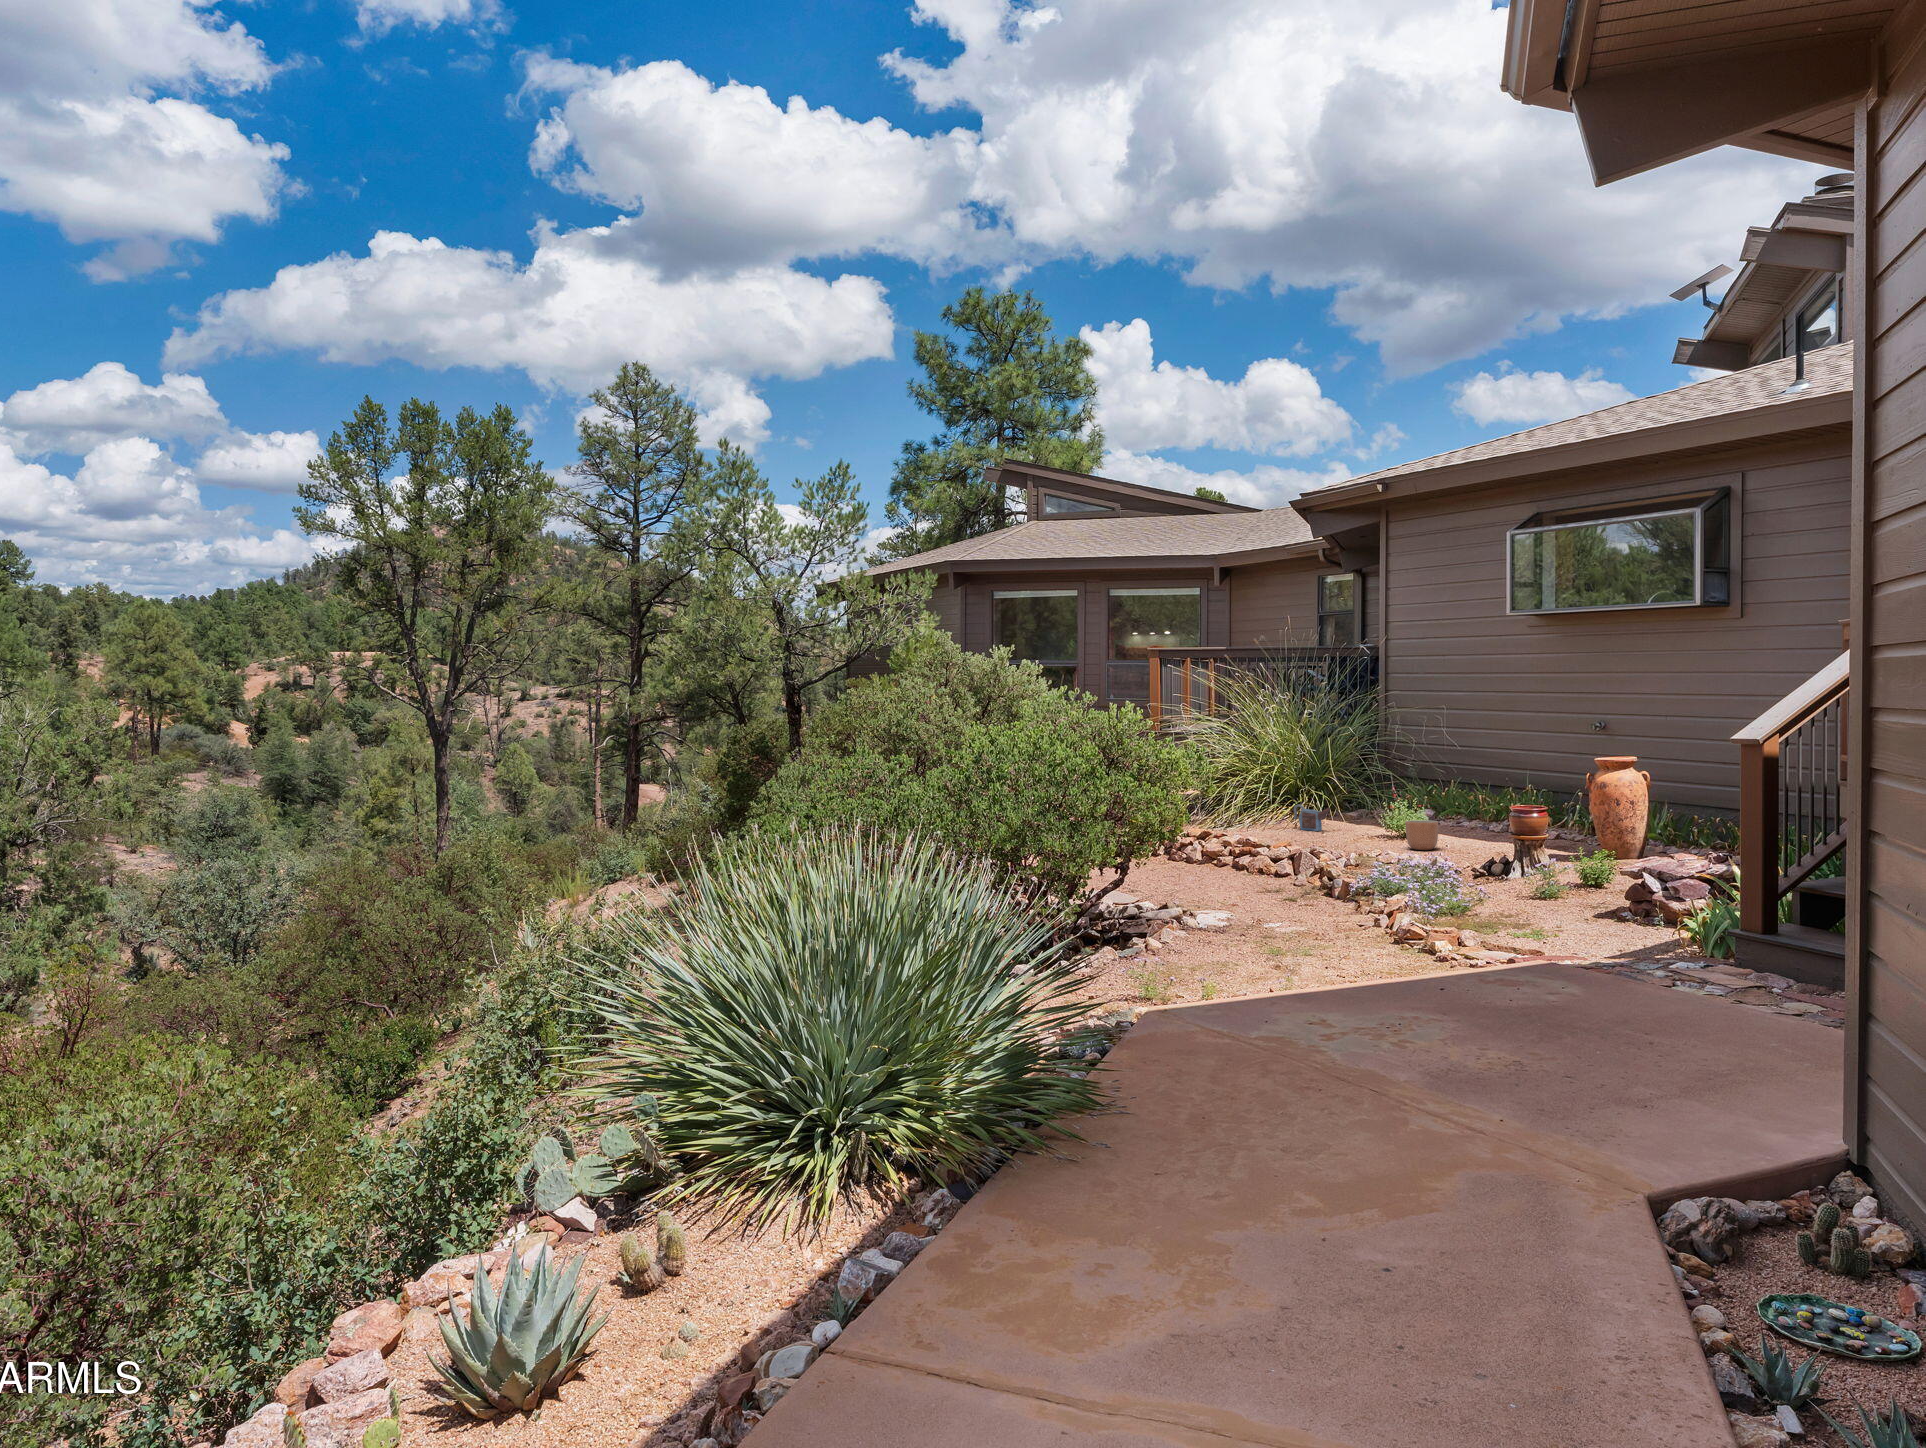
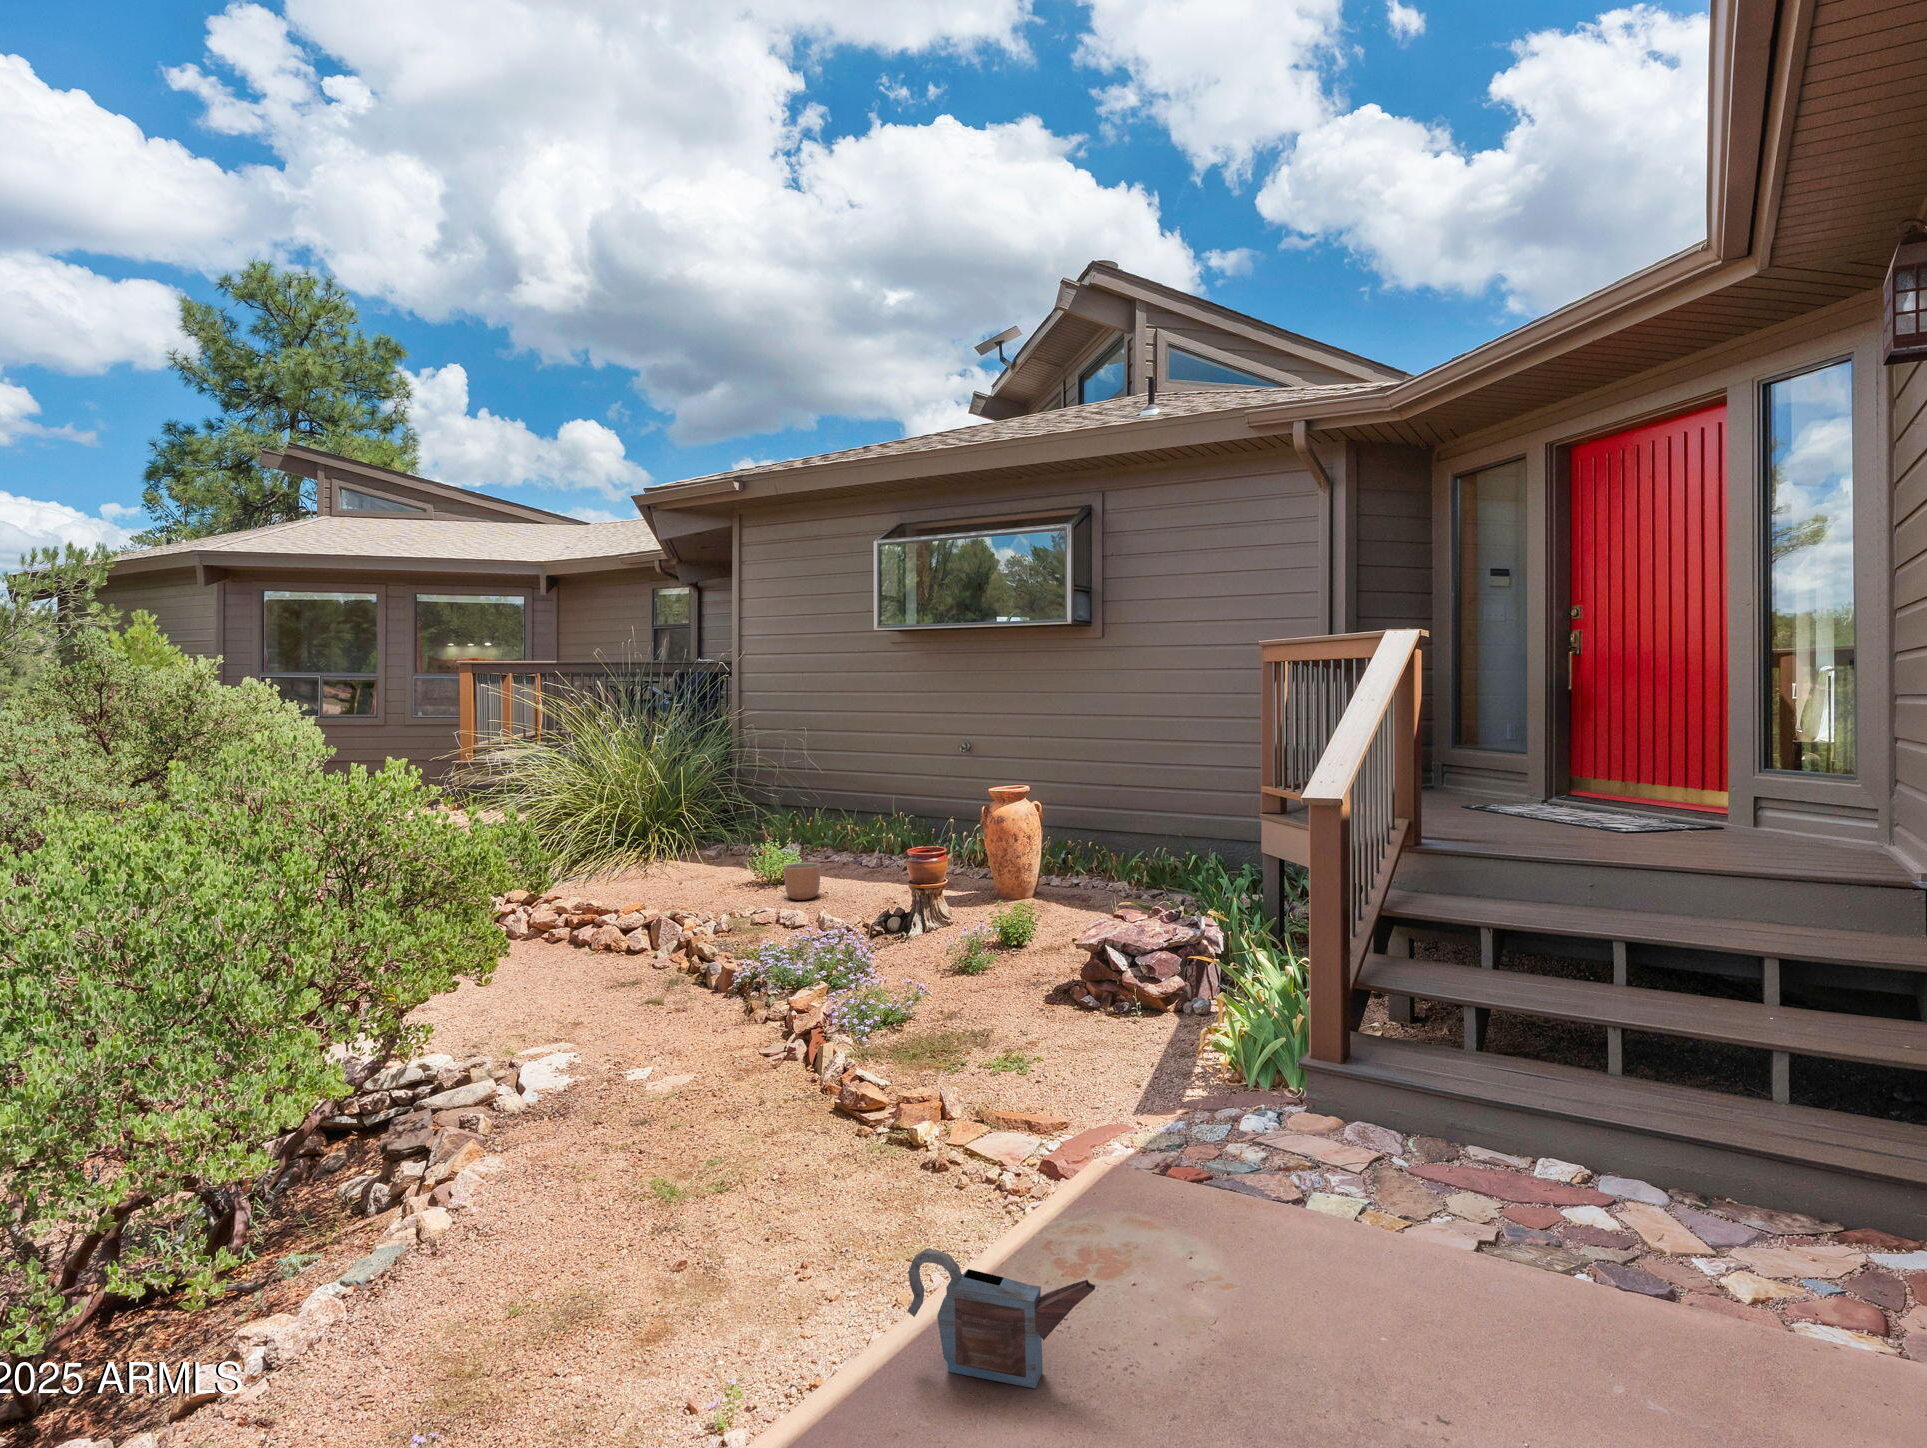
watering can: present [1293,804,1330,831] -> present [907,1249,1095,1389]

